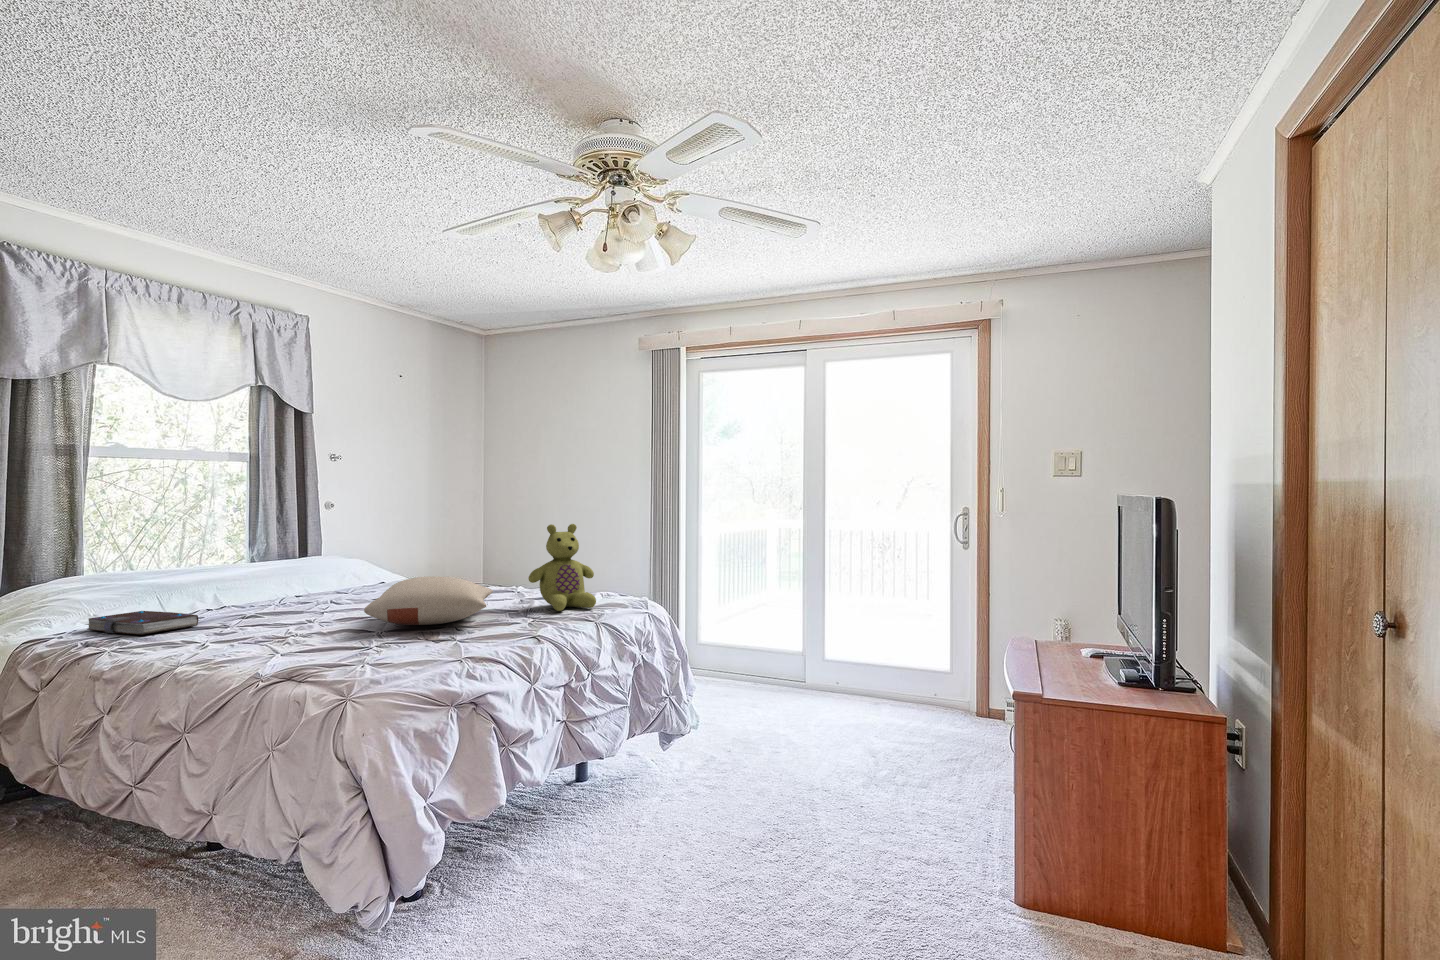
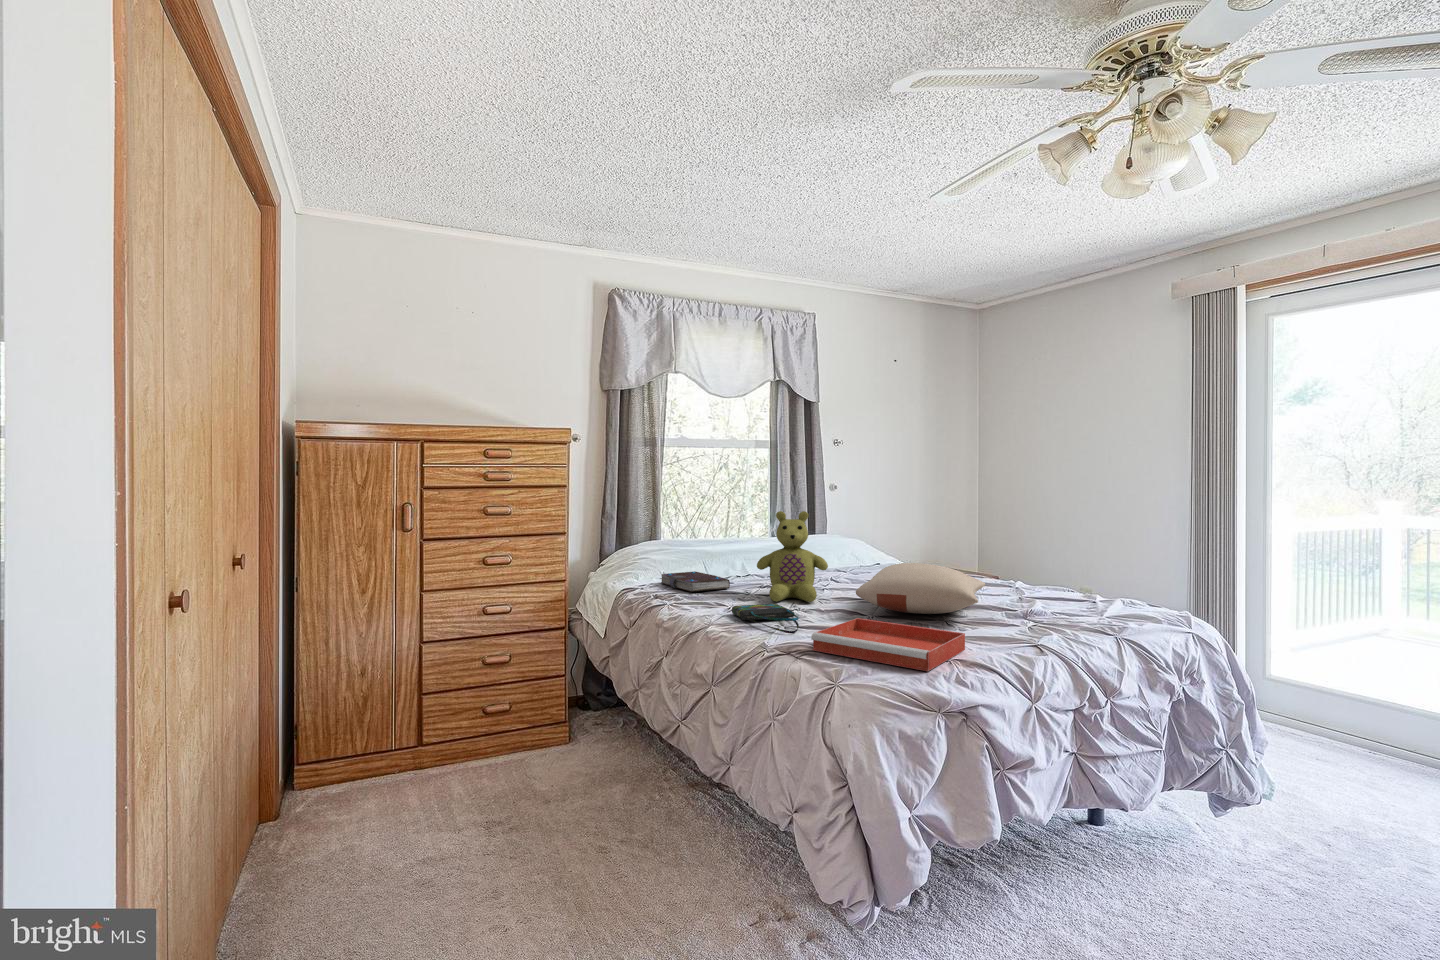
stuffed bear: present [528,524,596,611] -> present [757,511,828,602]
tote bag: none [207,634,299,660] -> present [732,604,799,633]
tray: none [316,634,475,672] -> present [811,618,965,671]

